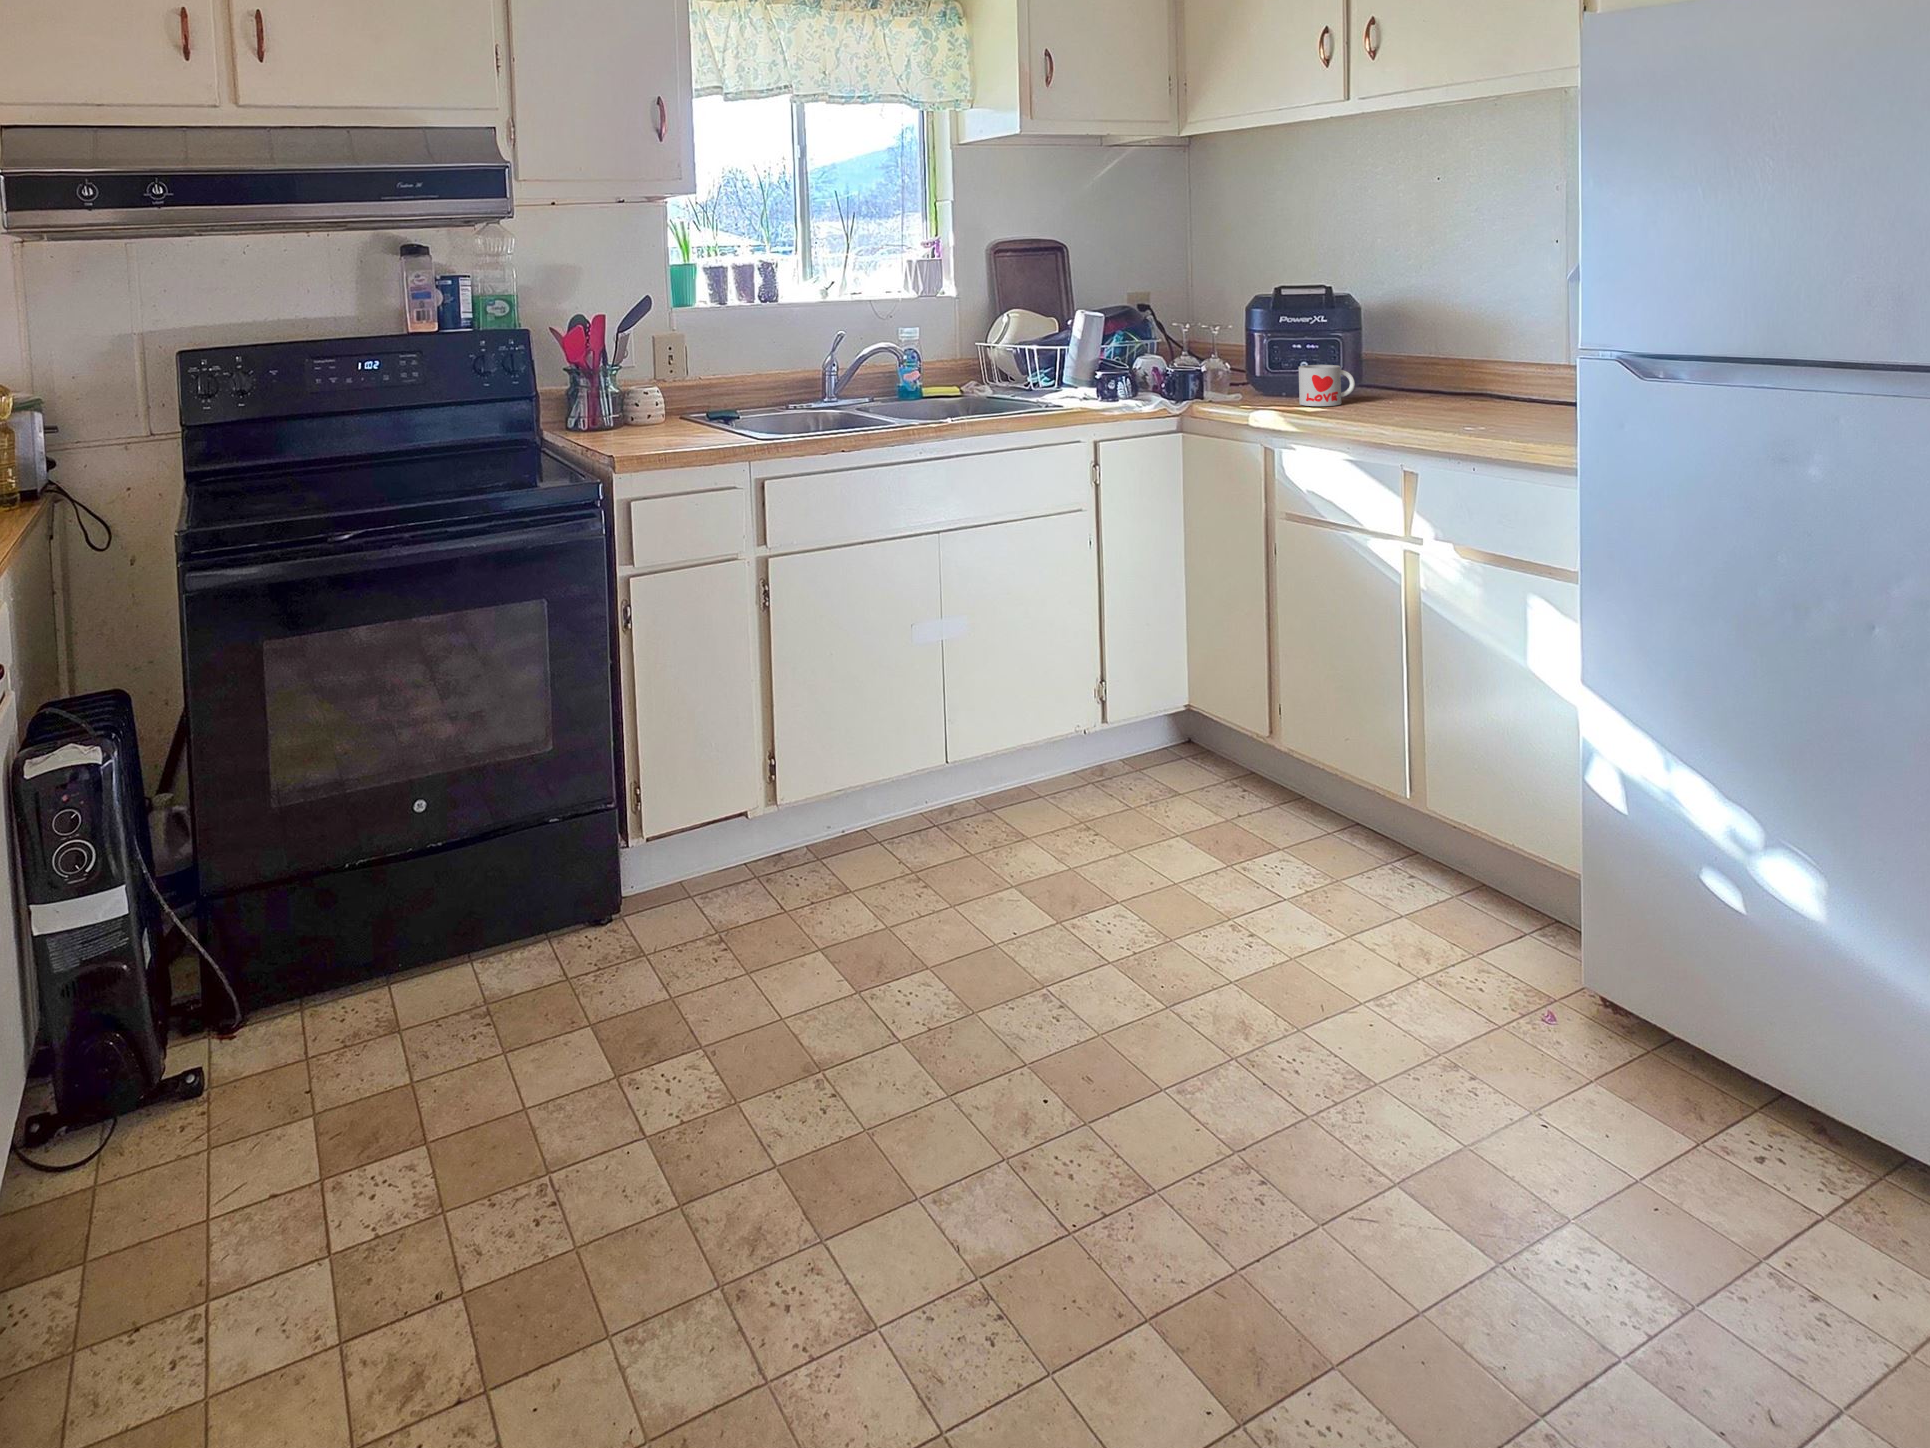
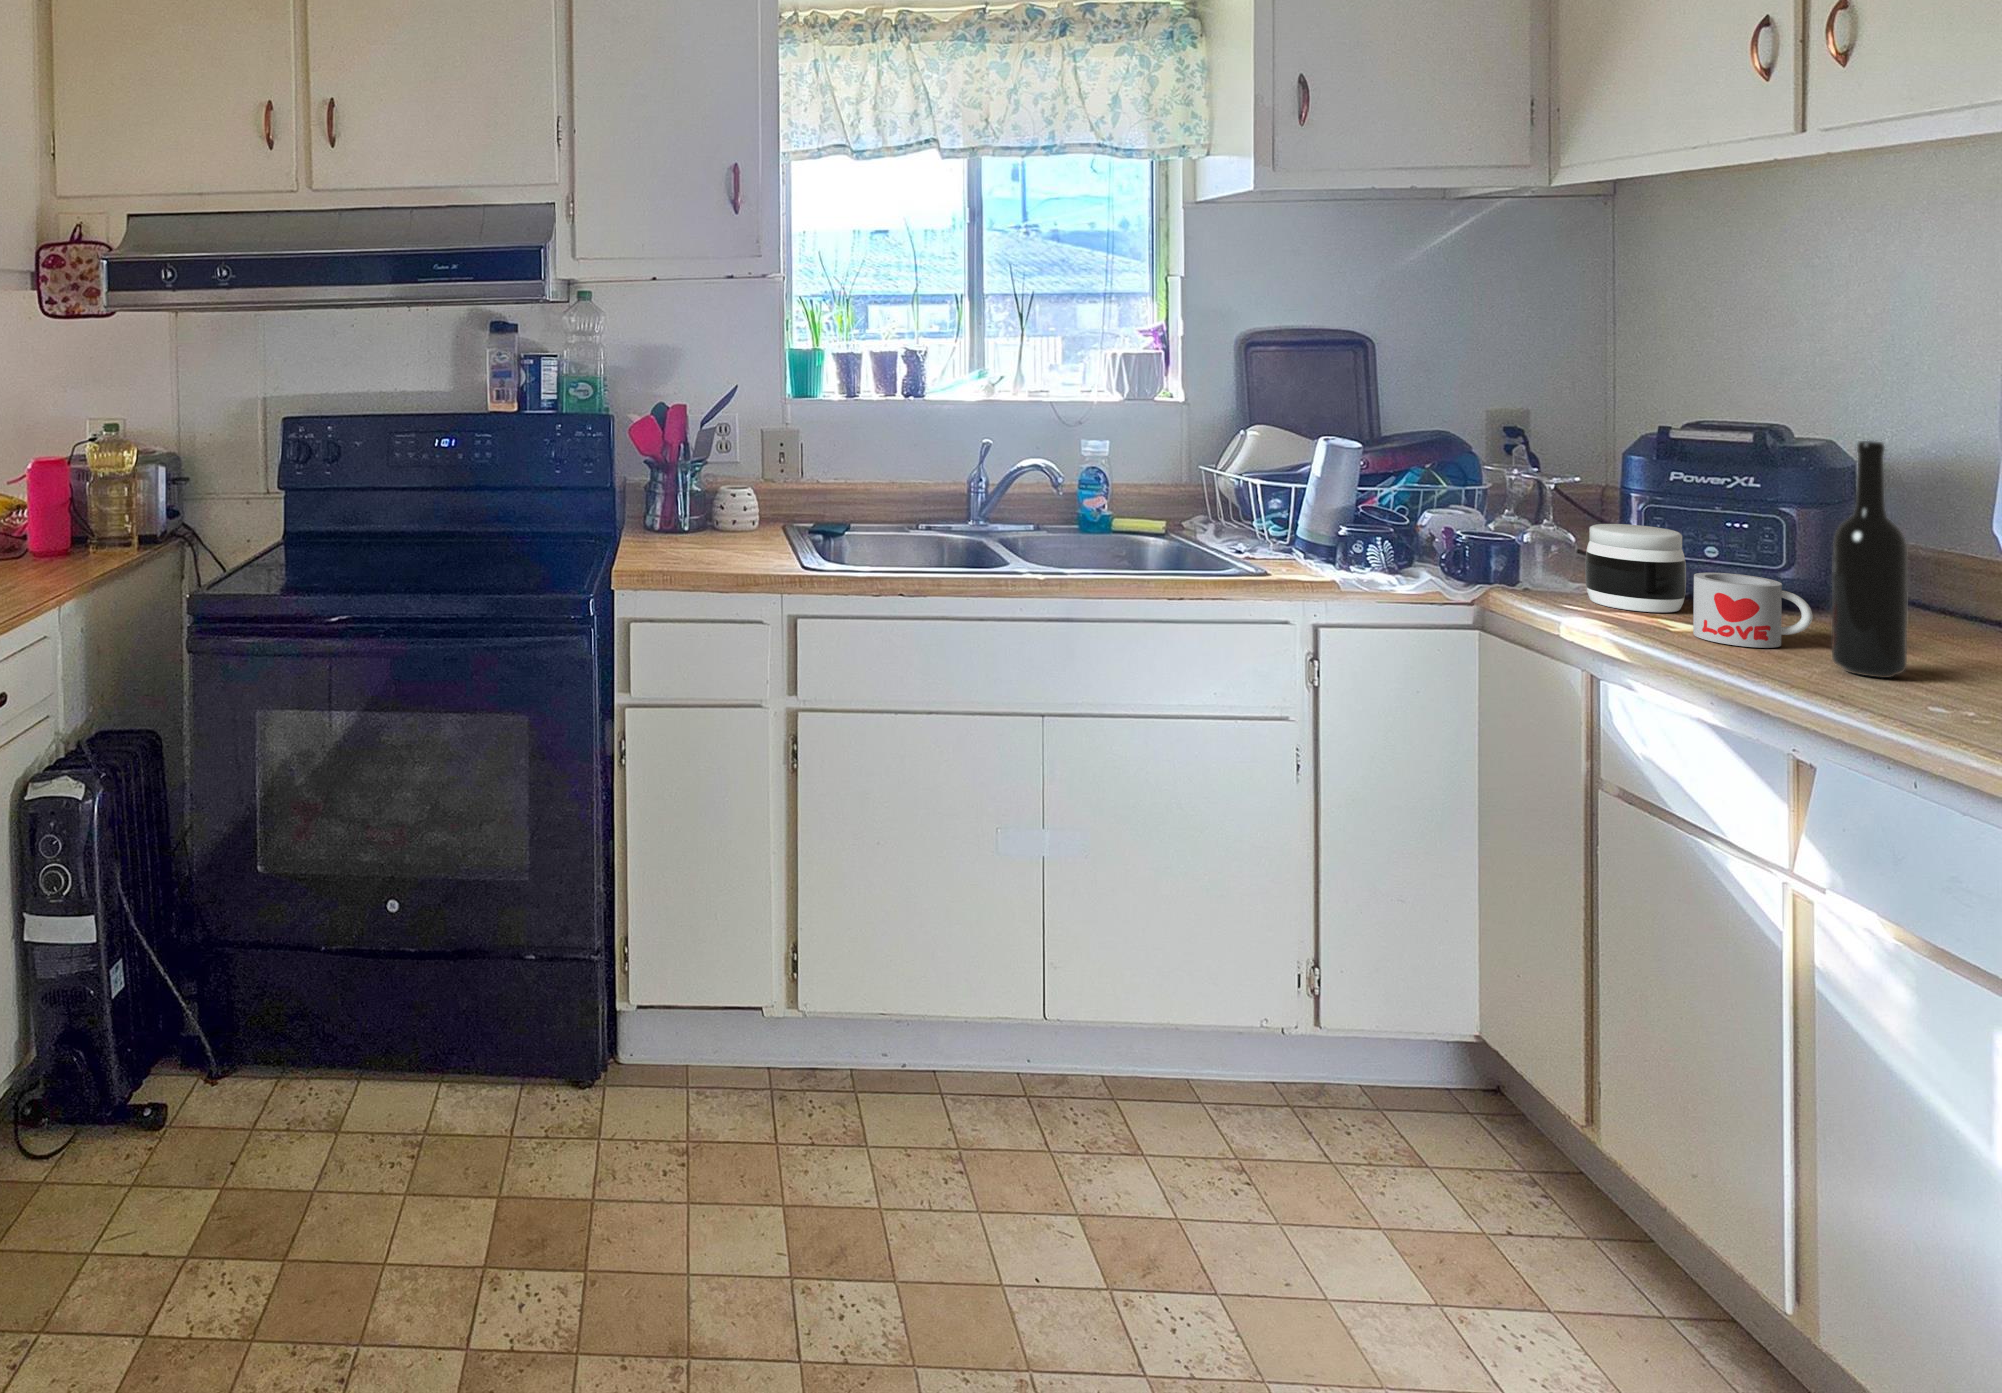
bottle: none [1371,271,1405,409] -> present [1832,441,1908,678]
jar: none [1231,347,1282,399] -> present [1585,524,1686,612]

